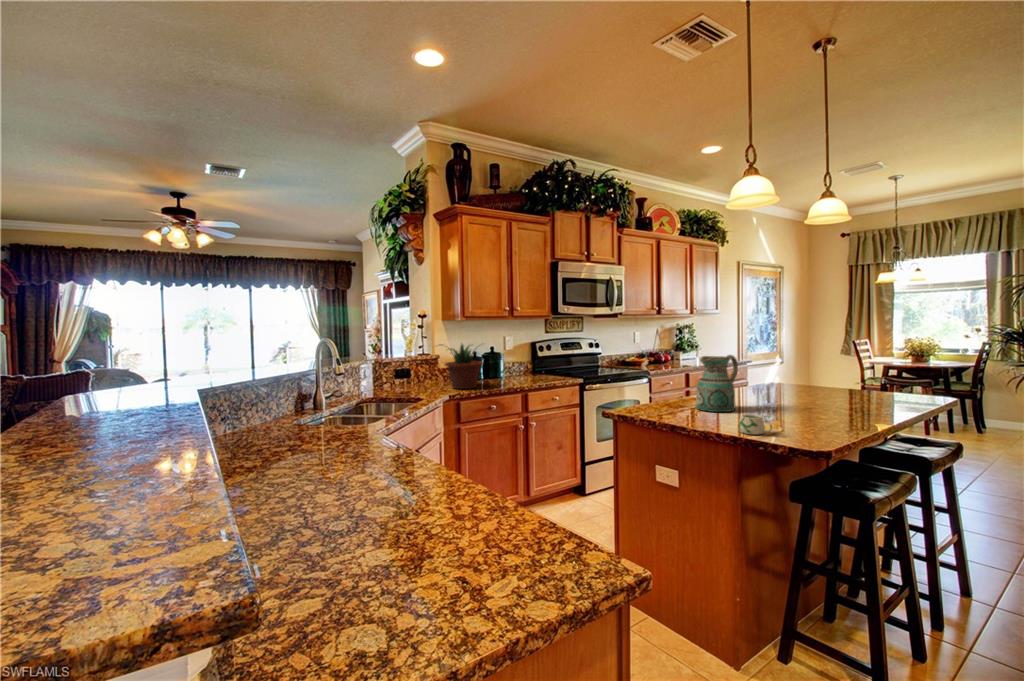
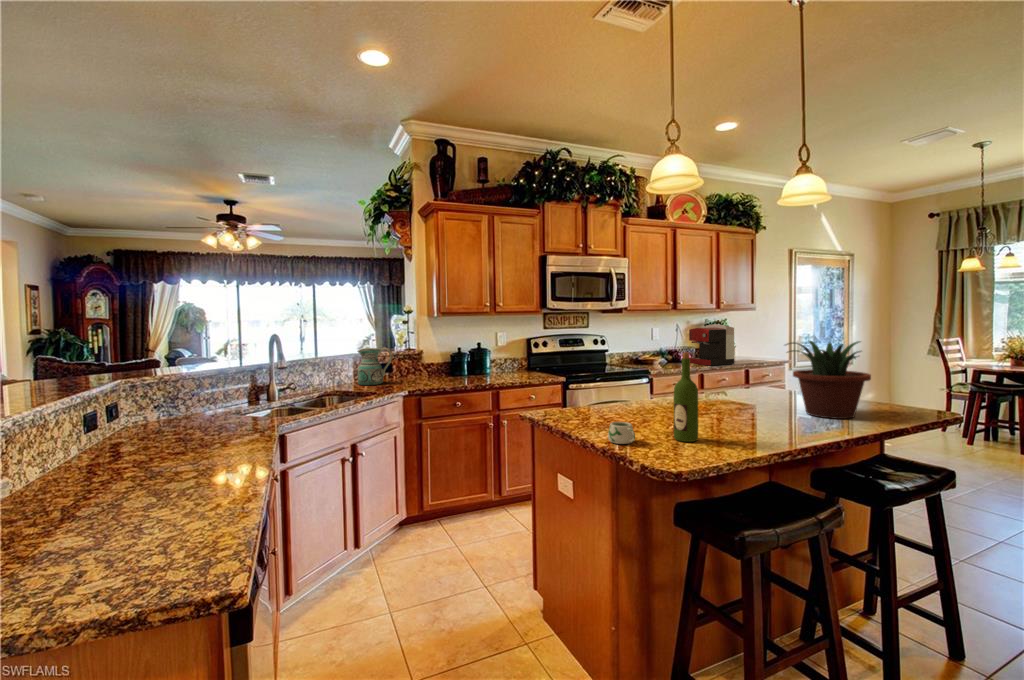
coffee maker: none [673,328,713,366] -> present [689,324,734,366]
potted plant: present [439,344,483,389] -> present [786,341,871,419]
wine bottle: none [791,350,815,430] -> present [674,353,698,442]
ceramic pitcher: present [696,355,738,412] -> present [358,347,392,385]

